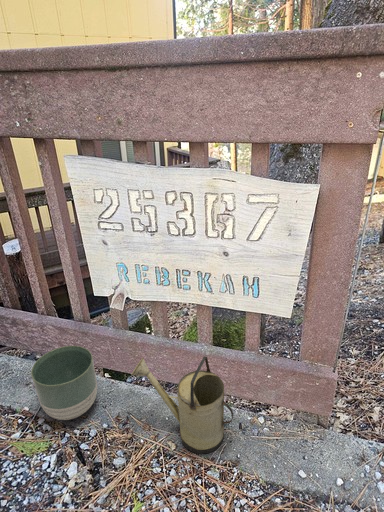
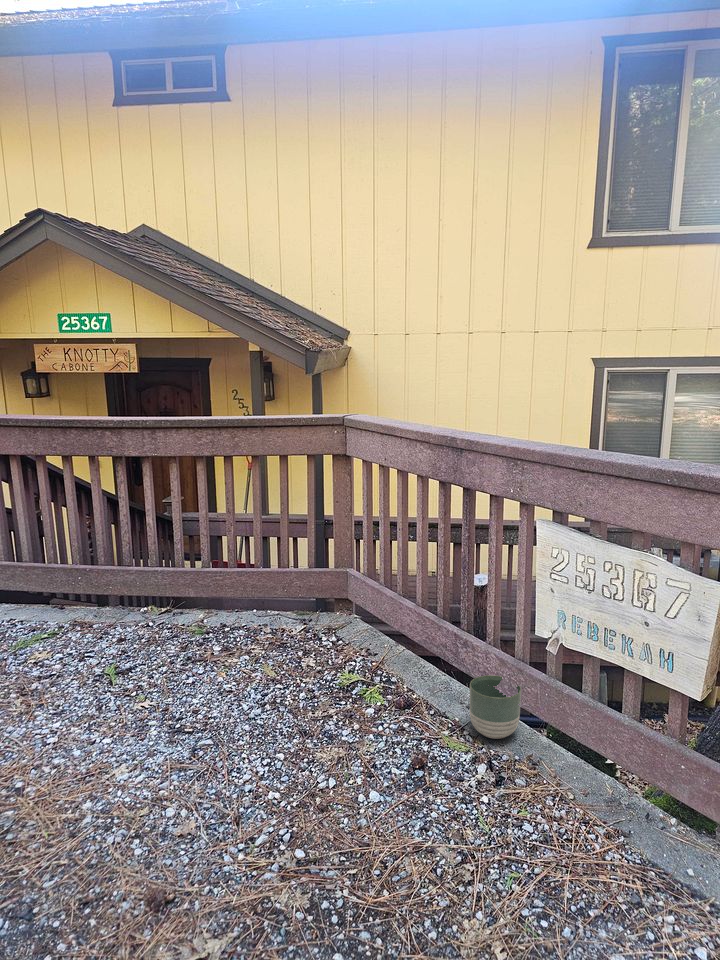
watering can: present [131,357,233,453] -> none [547,699,629,807]

